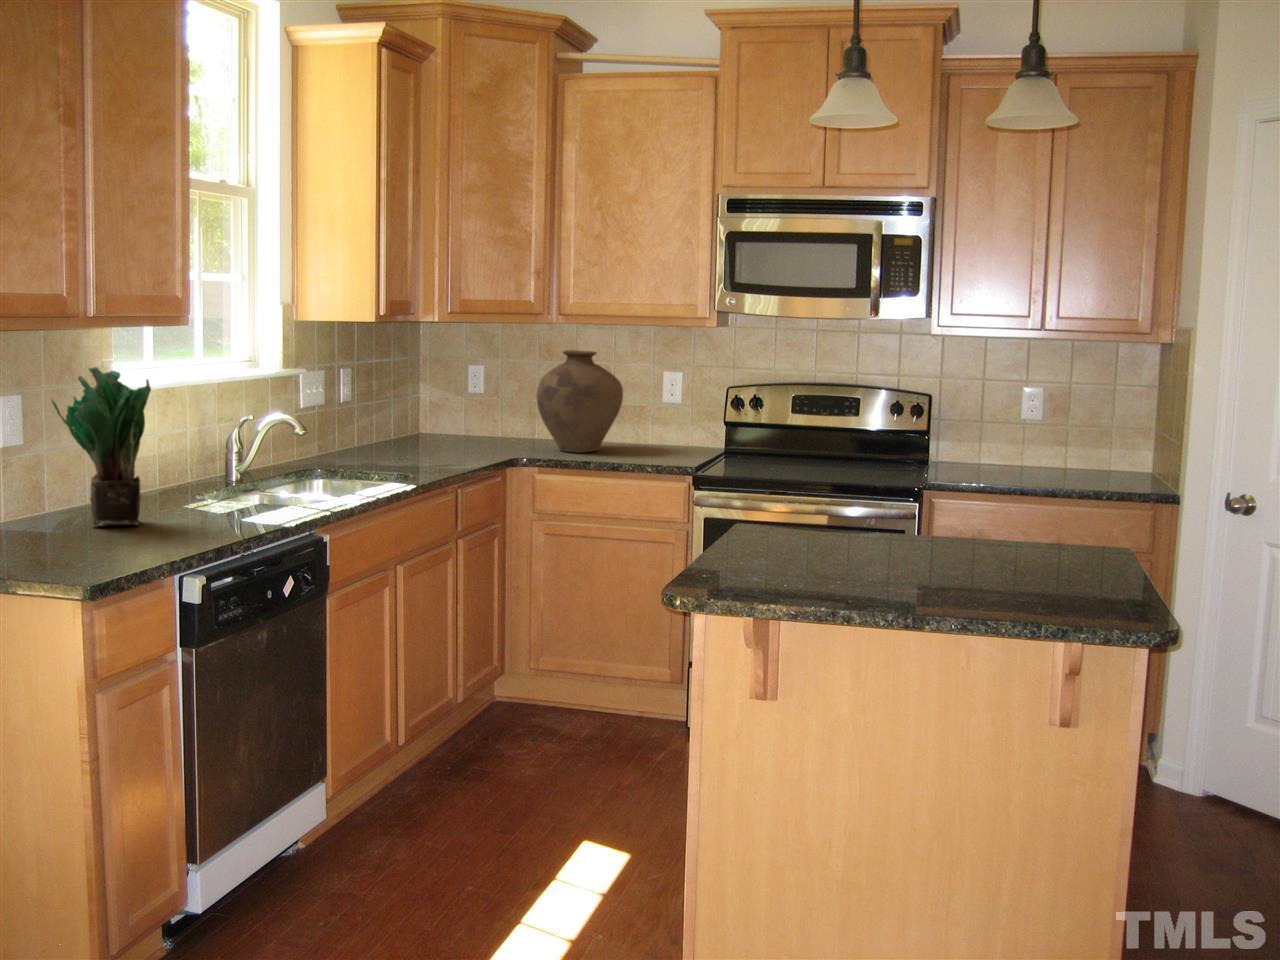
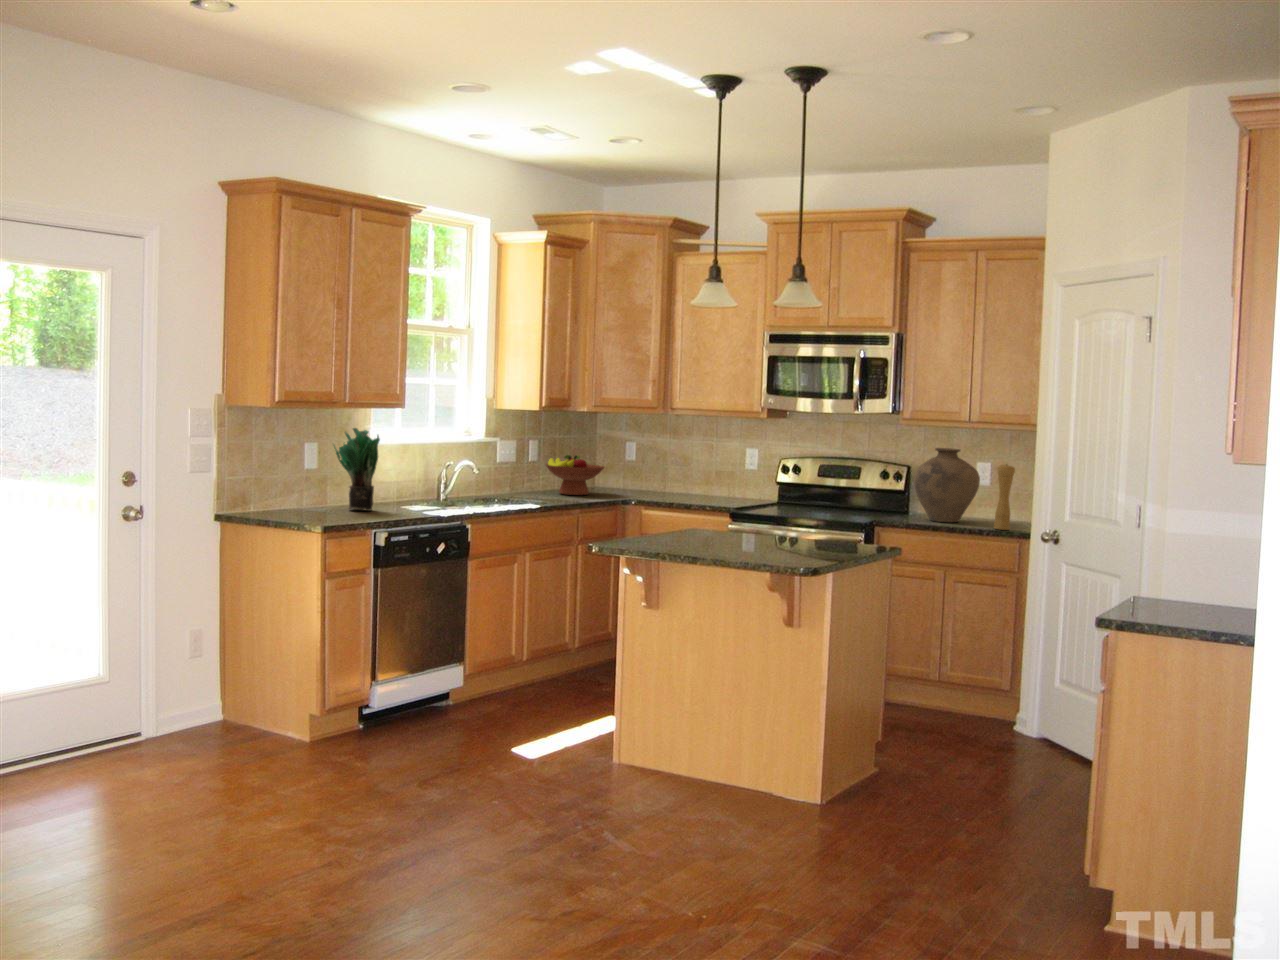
vase: present [536,350,623,453] -> present [914,448,980,522]
pepper mill: none [1080,390,1112,484] -> present [994,465,1015,530]
fruit bowl: none [379,394,477,458] -> present [546,455,604,495]

